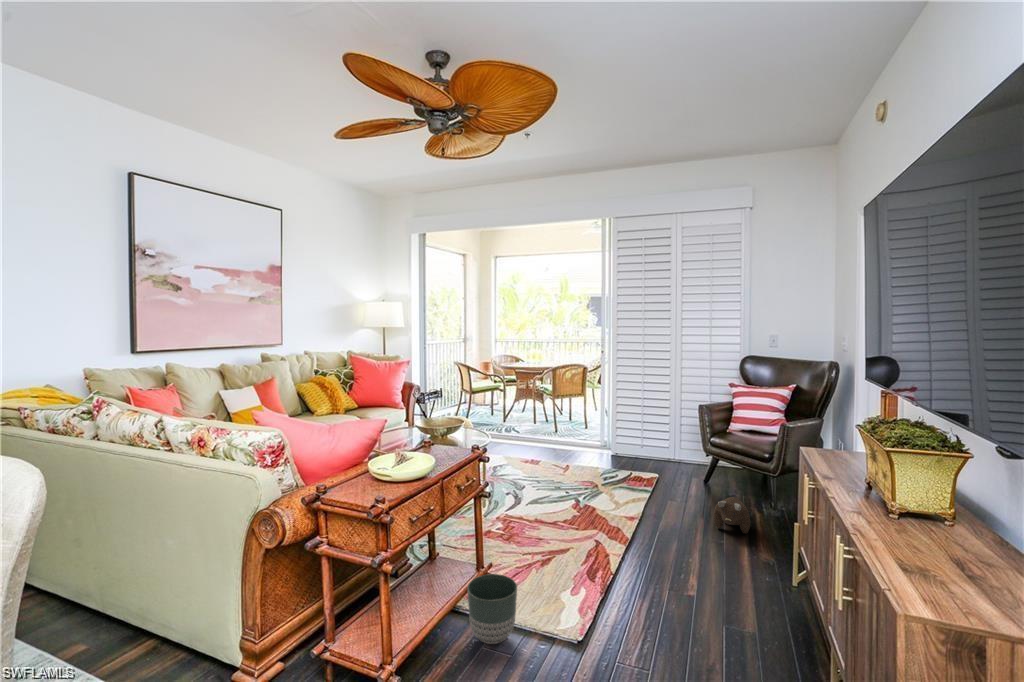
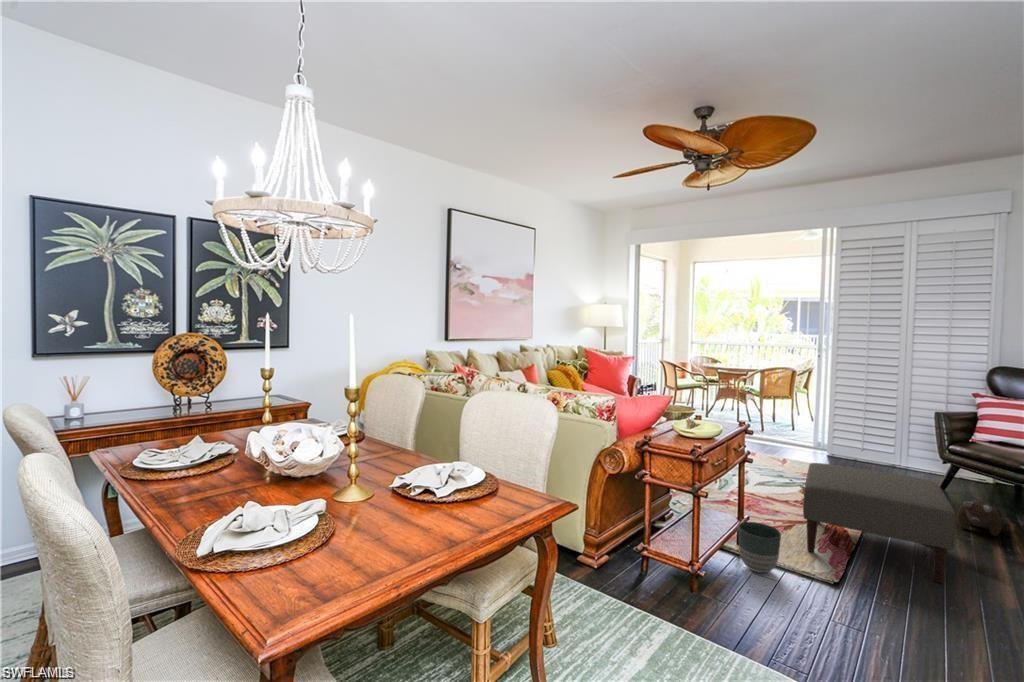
ottoman: none [553,478,701,613] -> present [803,463,956,583]

